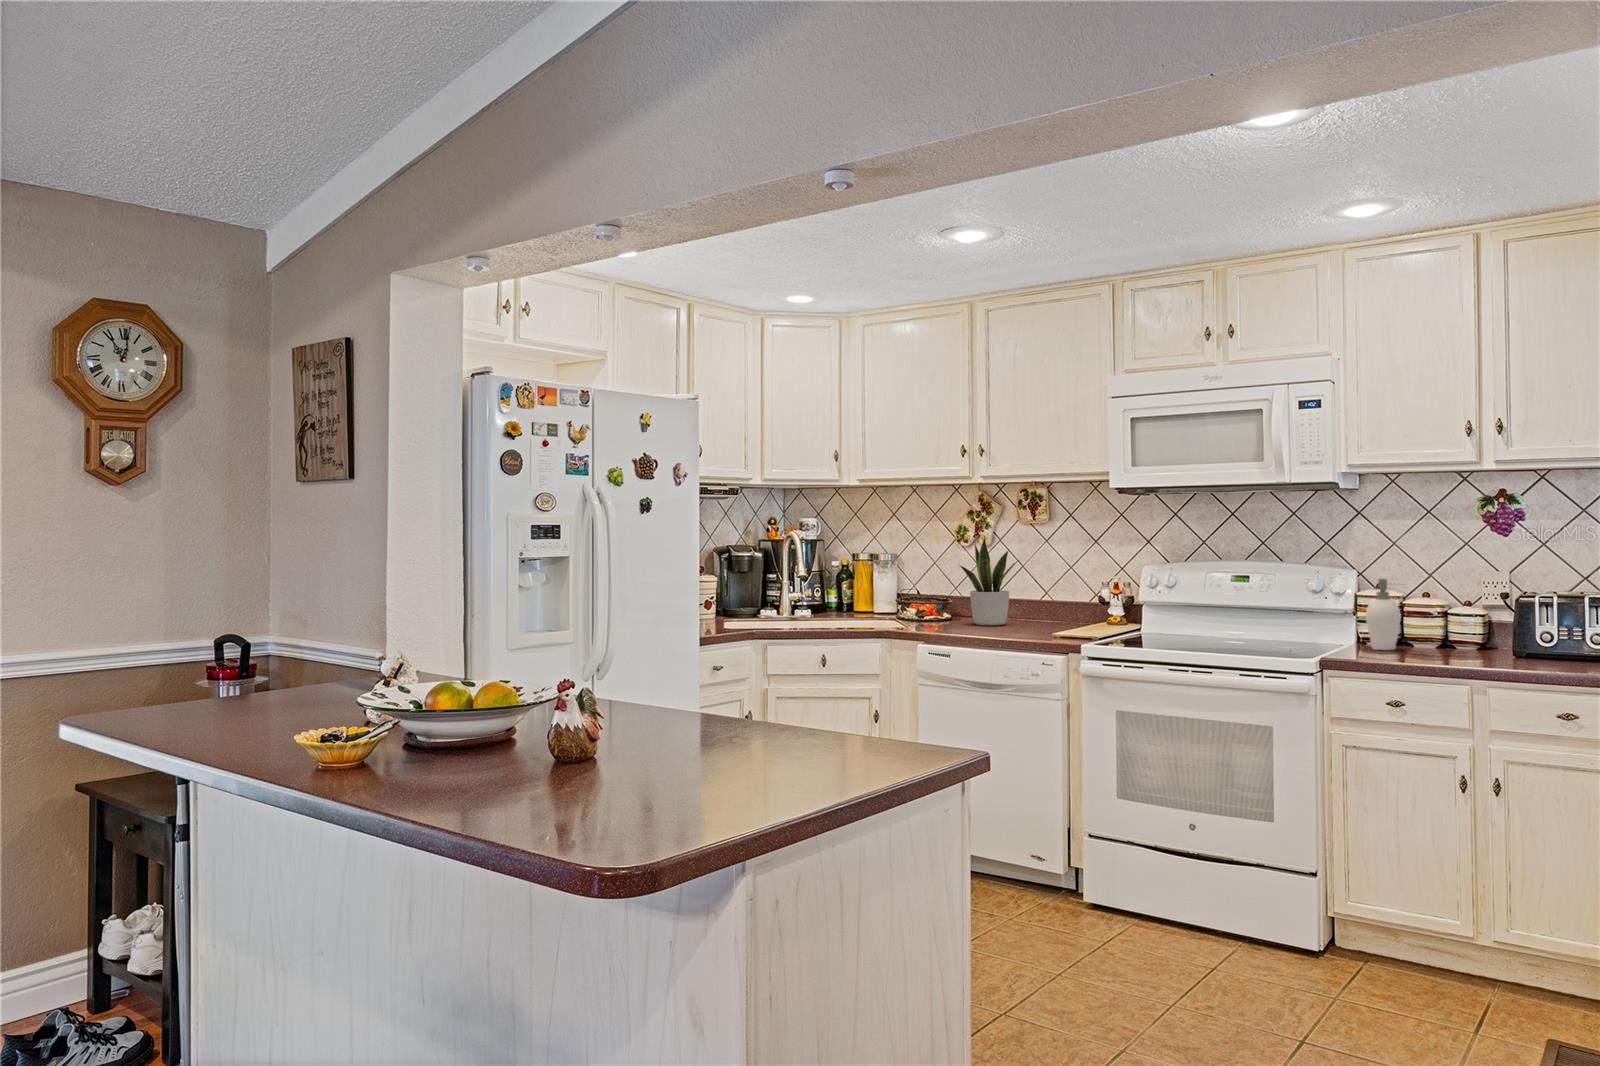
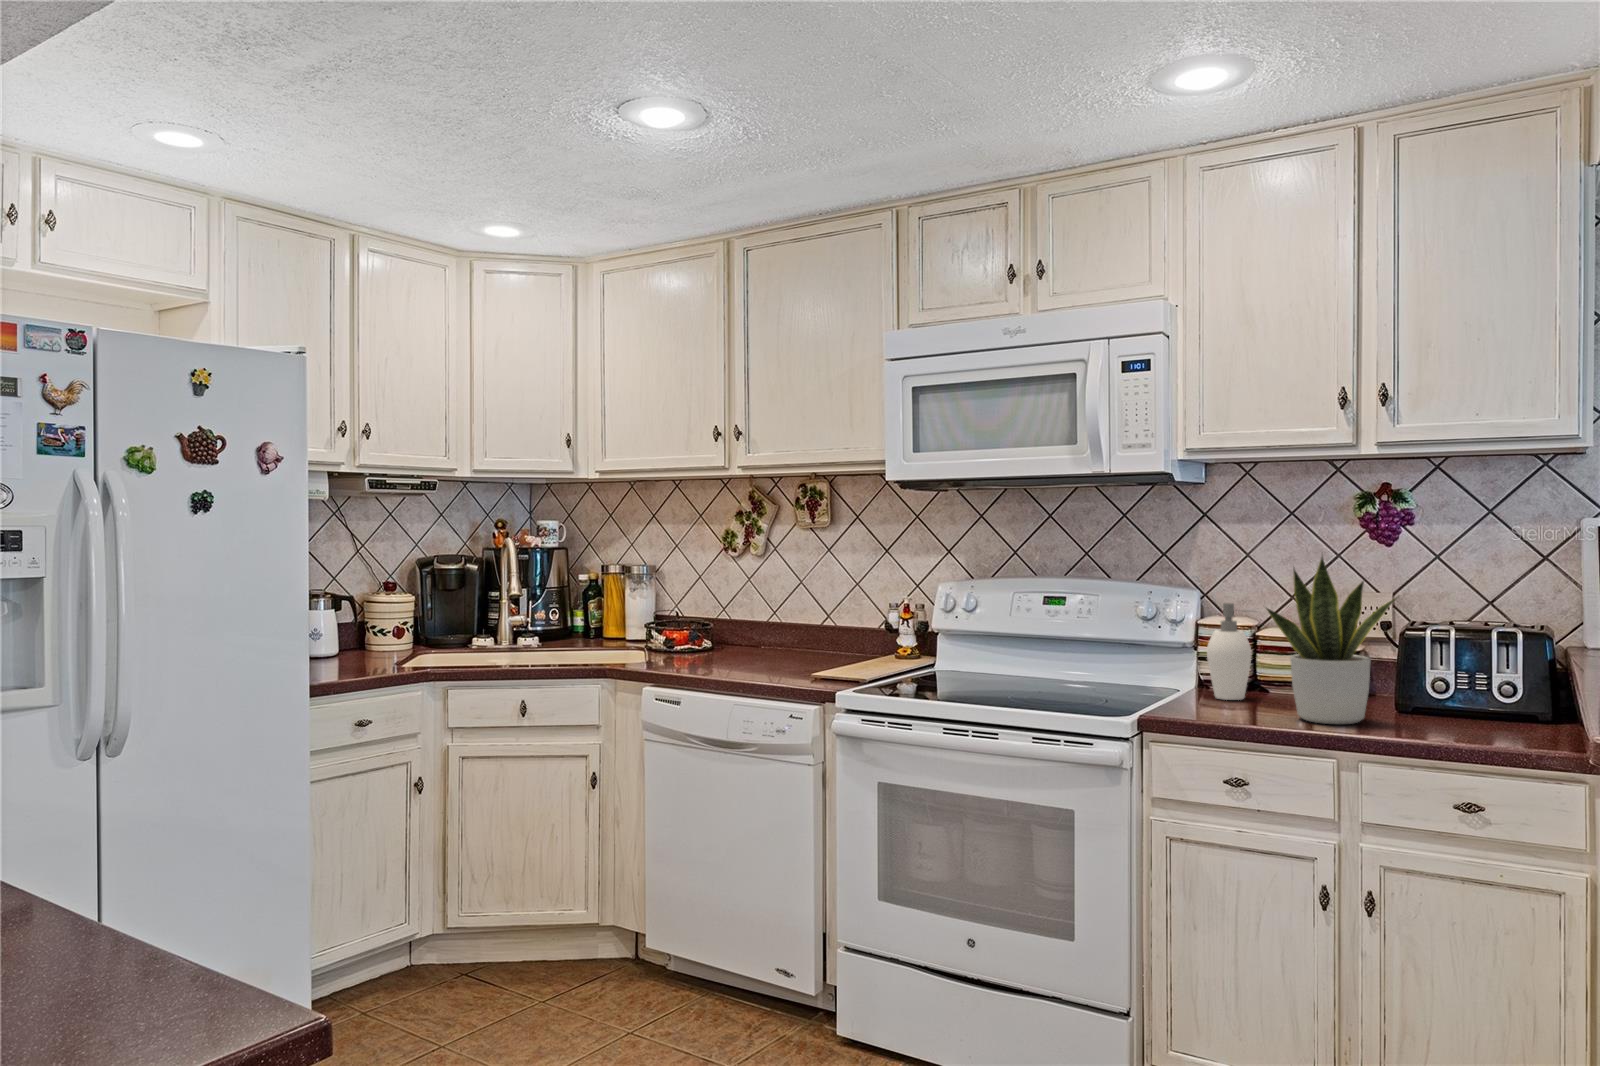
potted plant: present [959,537,1019,626] -> present [1267,556,1396,724]

